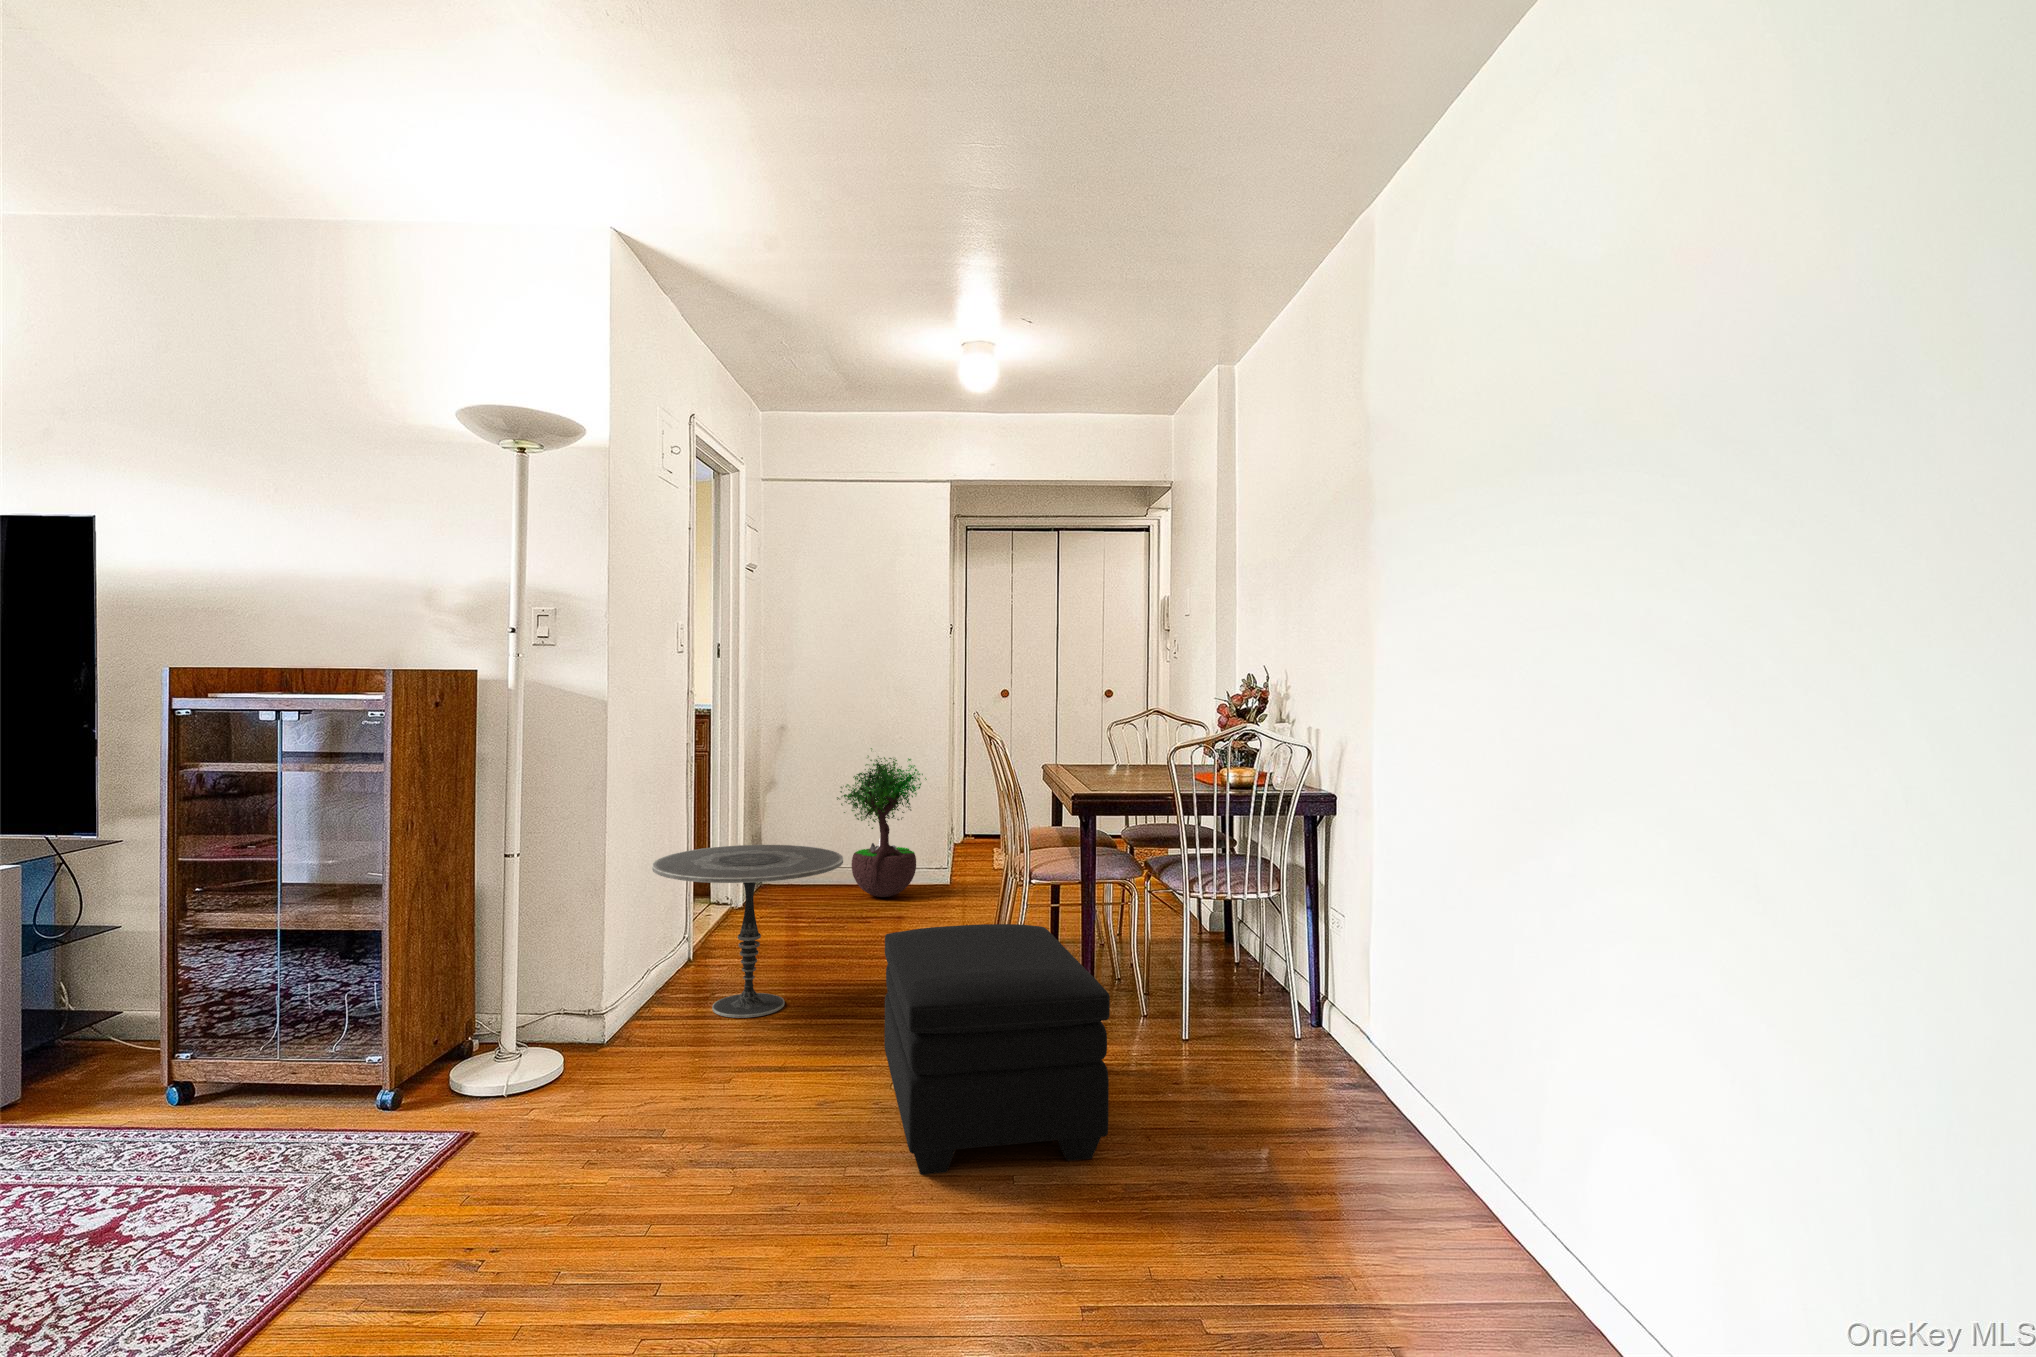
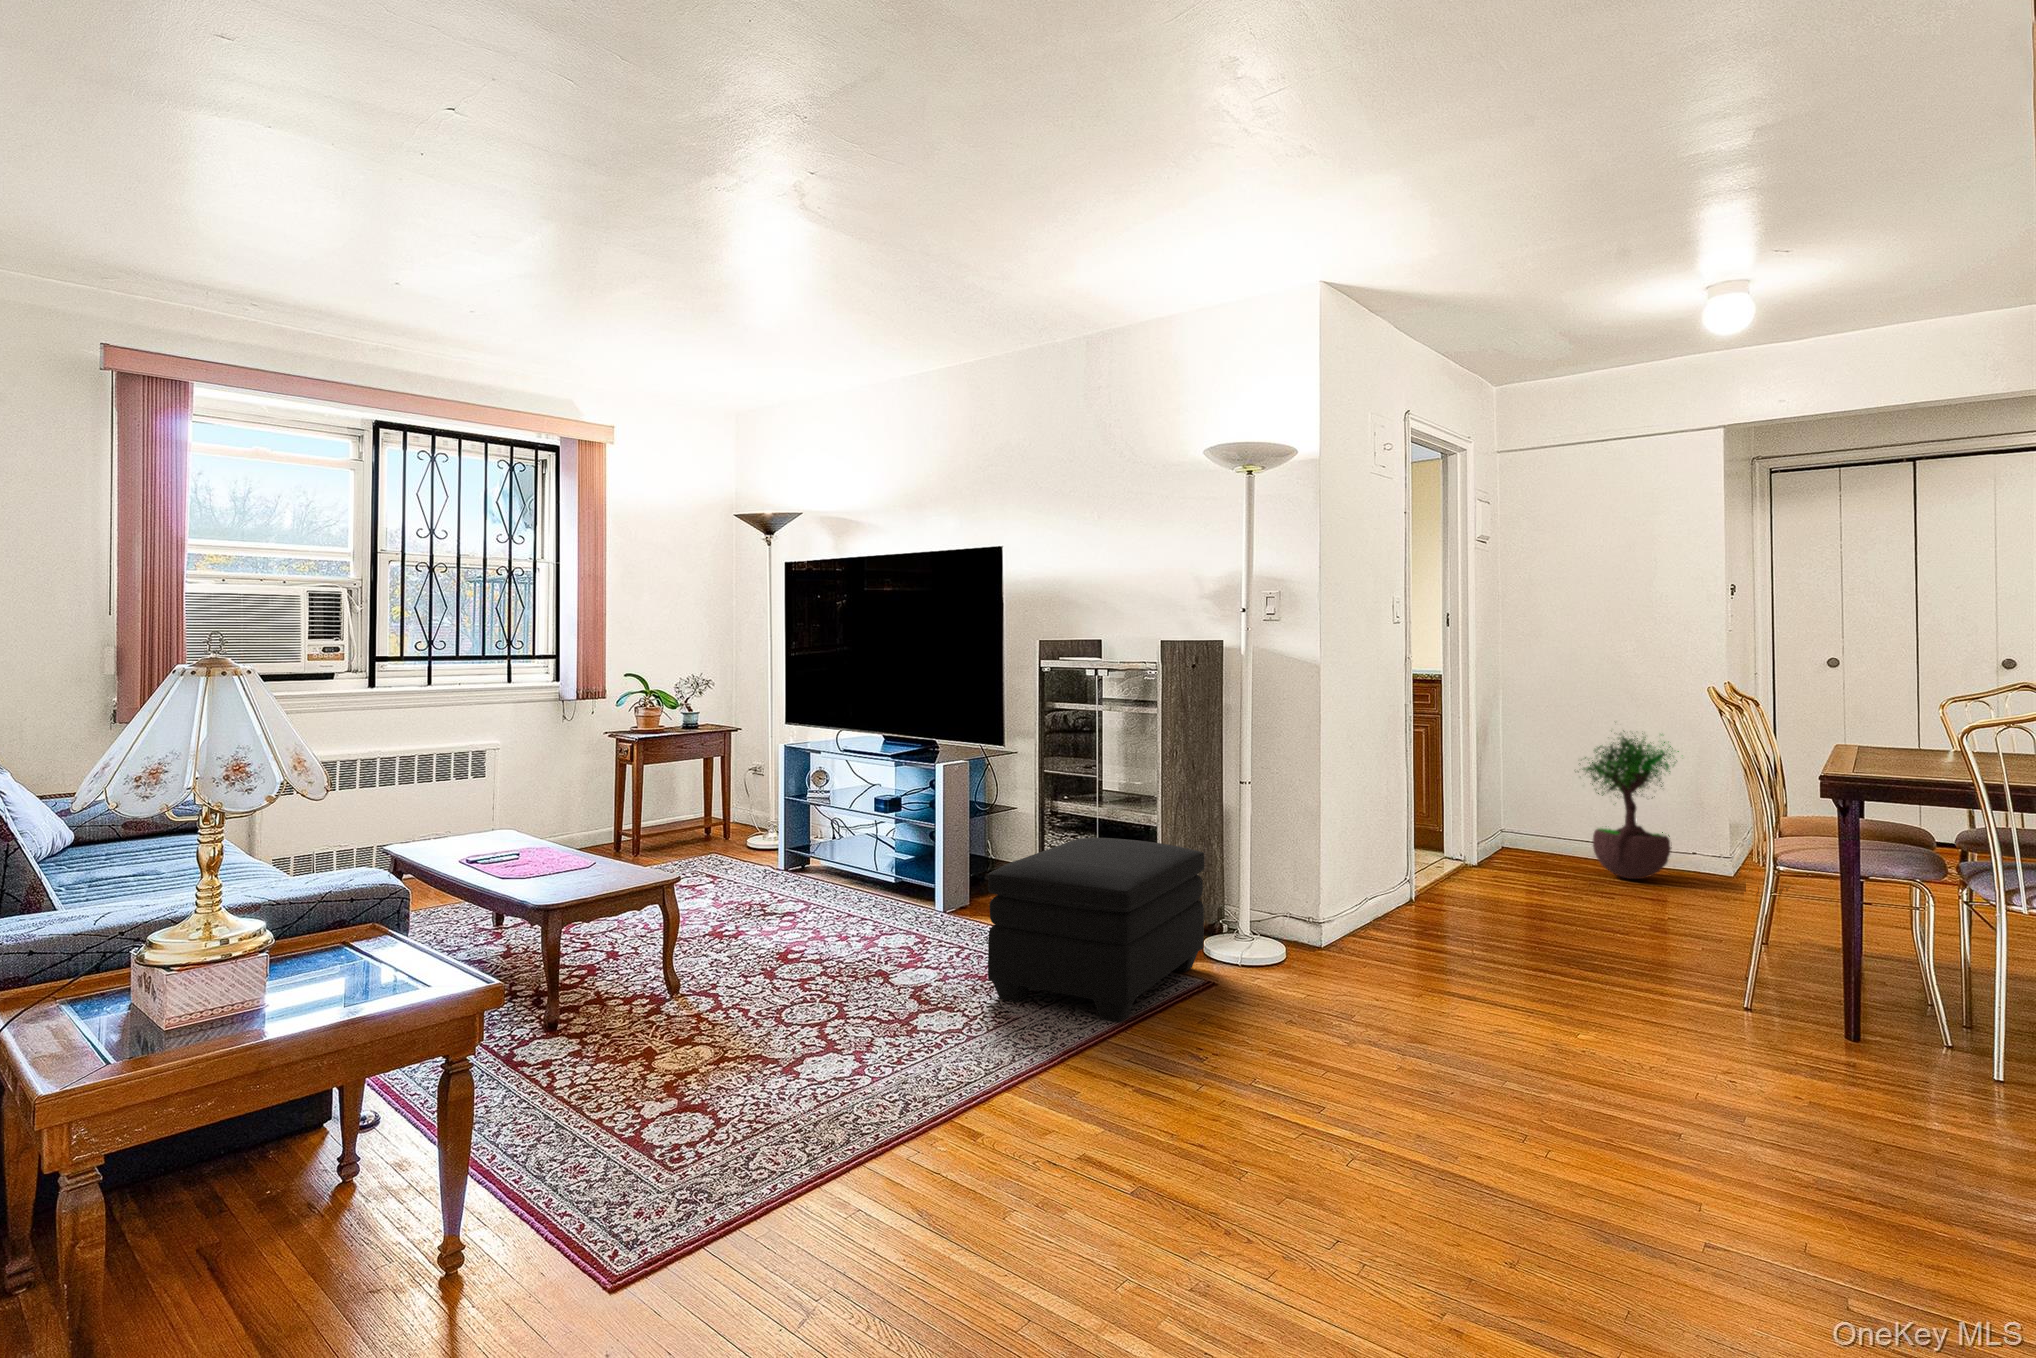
side table: present [652,845,843,1018] -> none [1365,799,1550,954]
ottoman: present [885,924,1110,1175] -> present [988,838,1204,1023]

